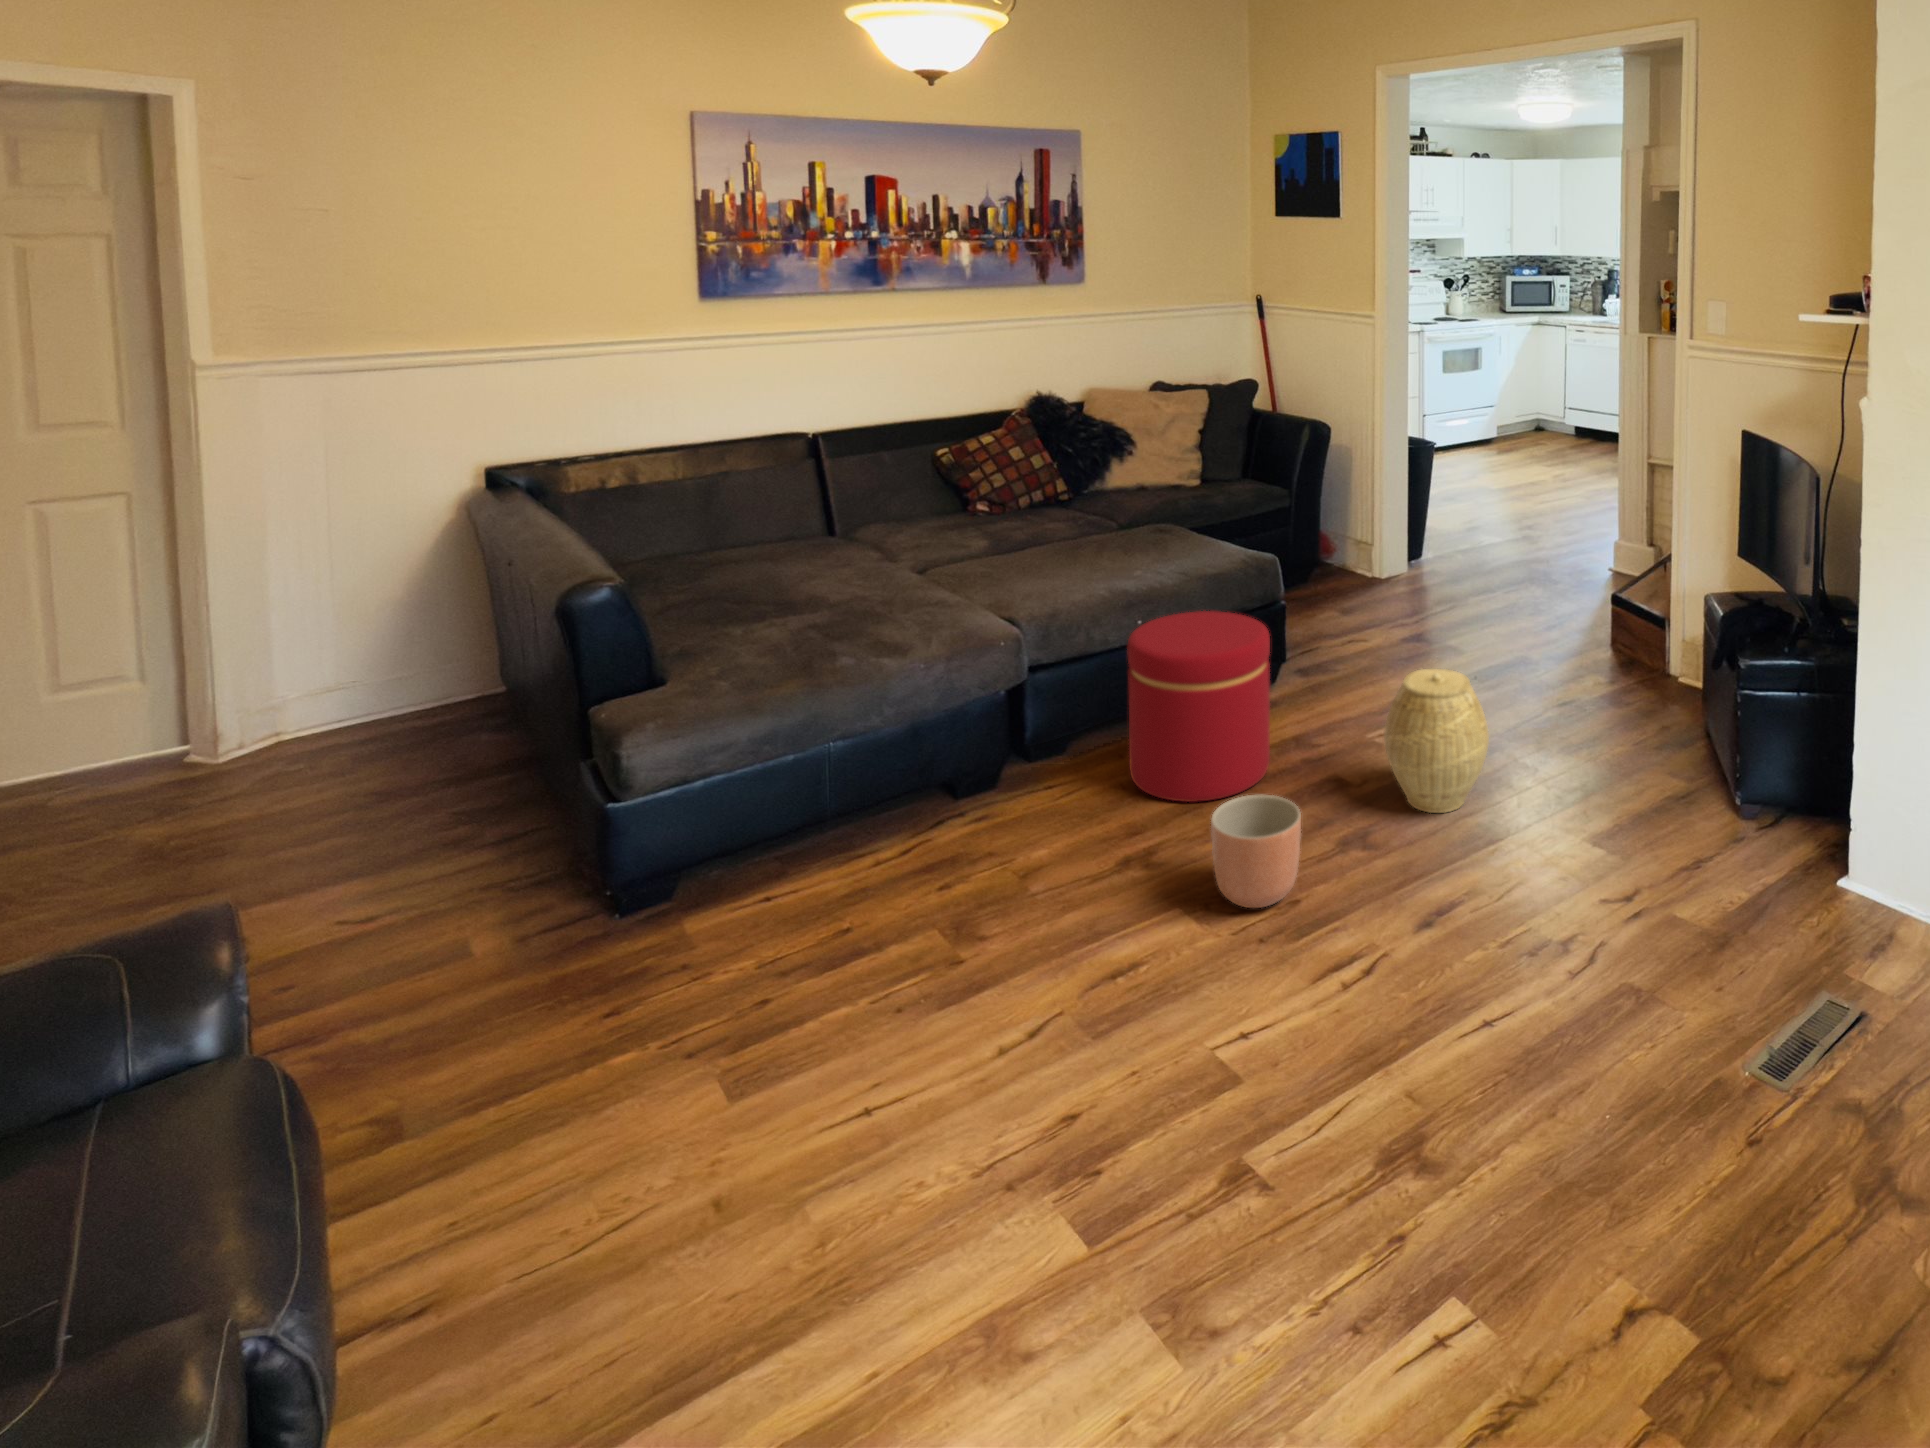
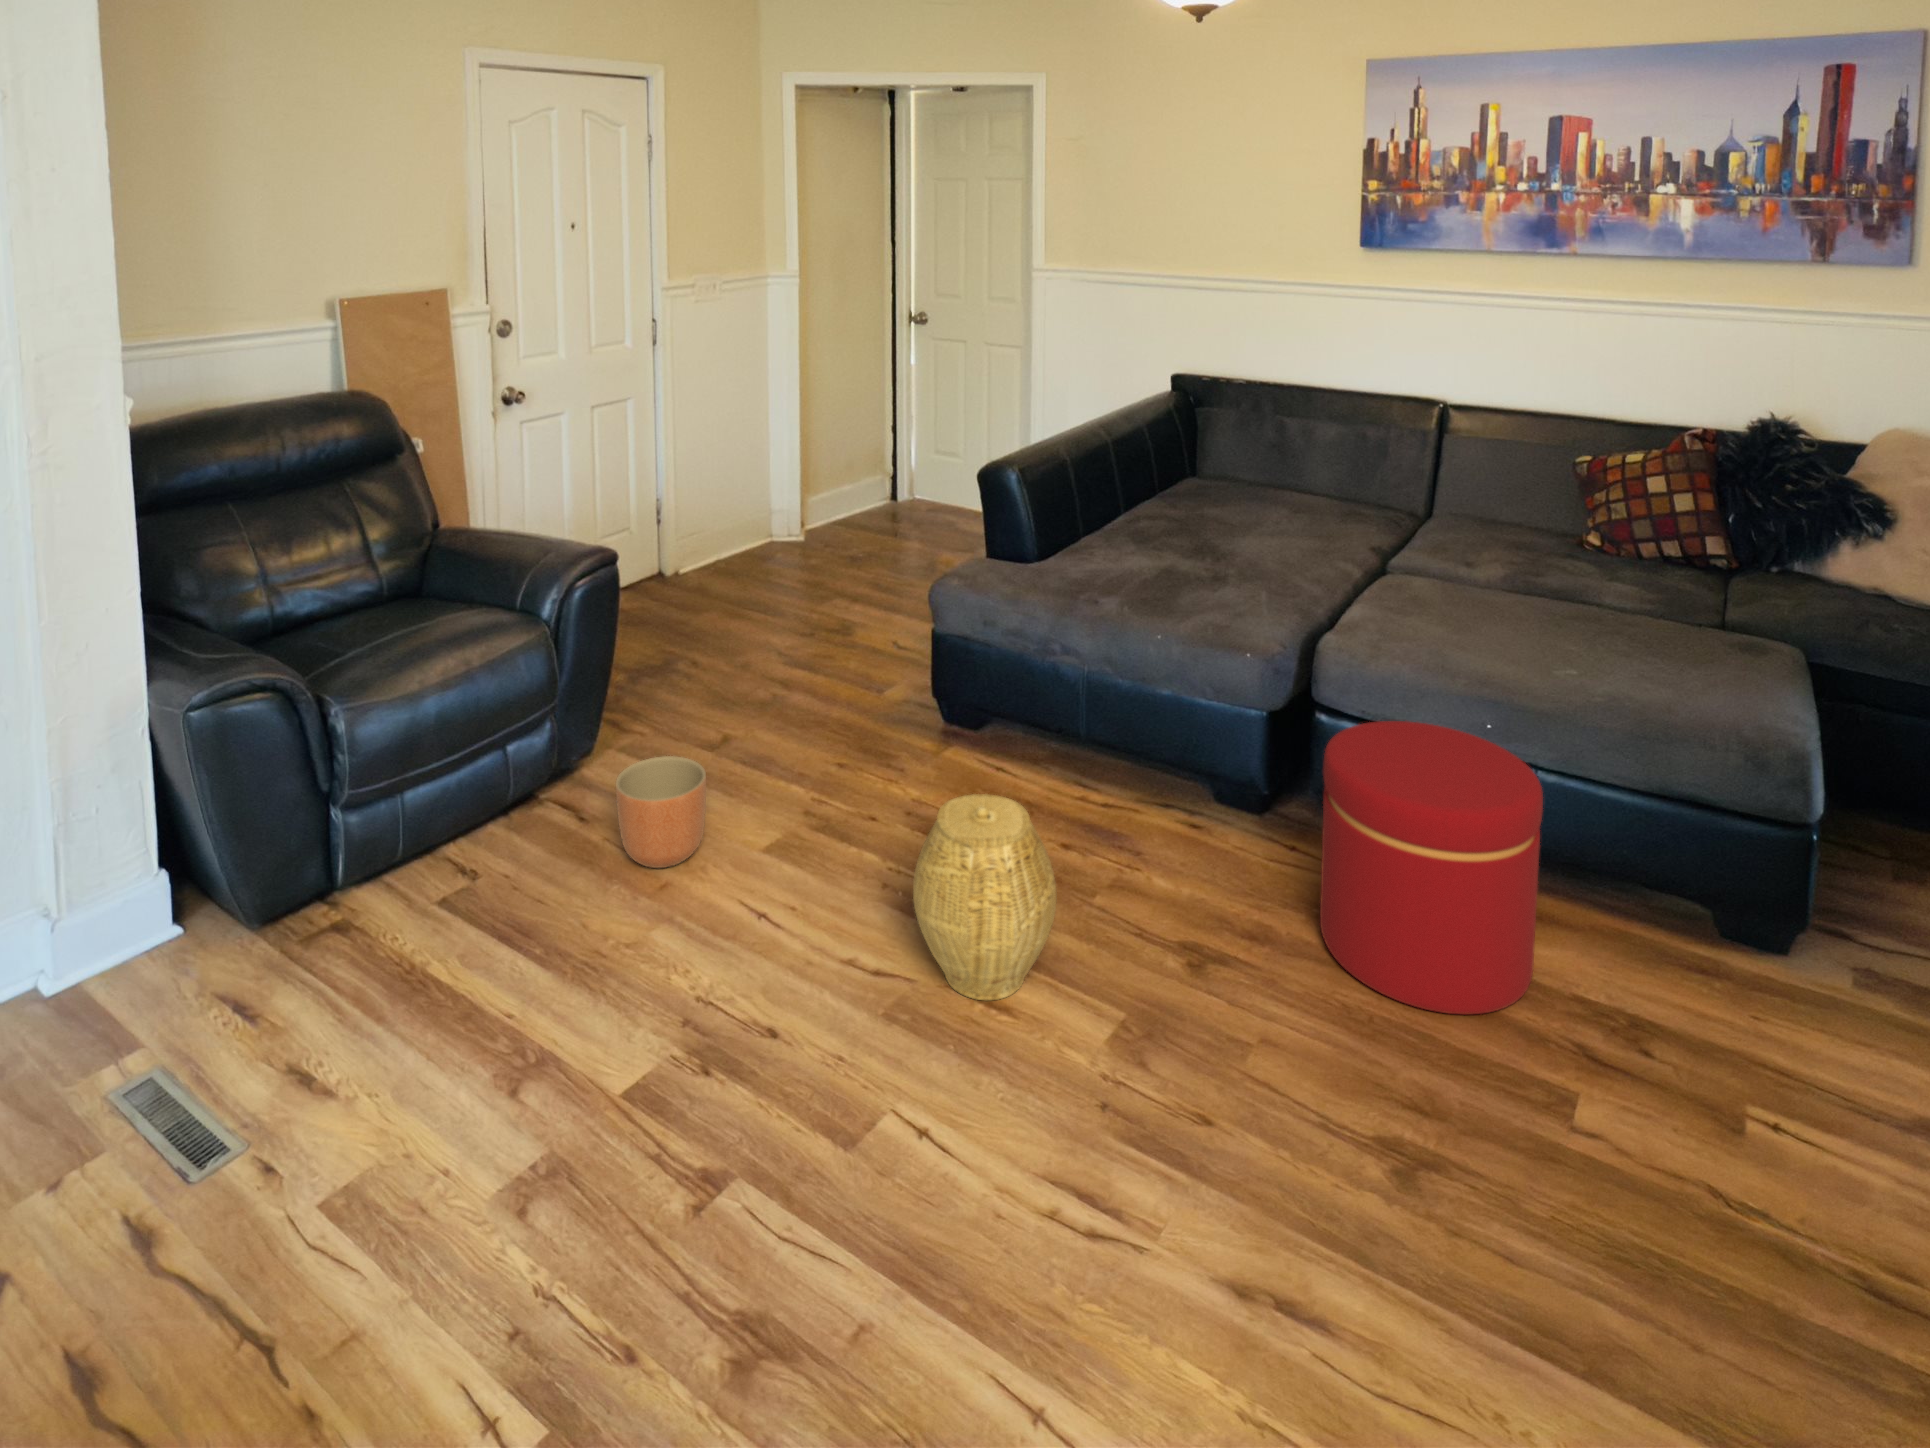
woven basket: present [1384,668,1489,813] -> present [913,794,1056,1001]
planter: present [1211,795,1301,908] -> present [616,756,706,868]

